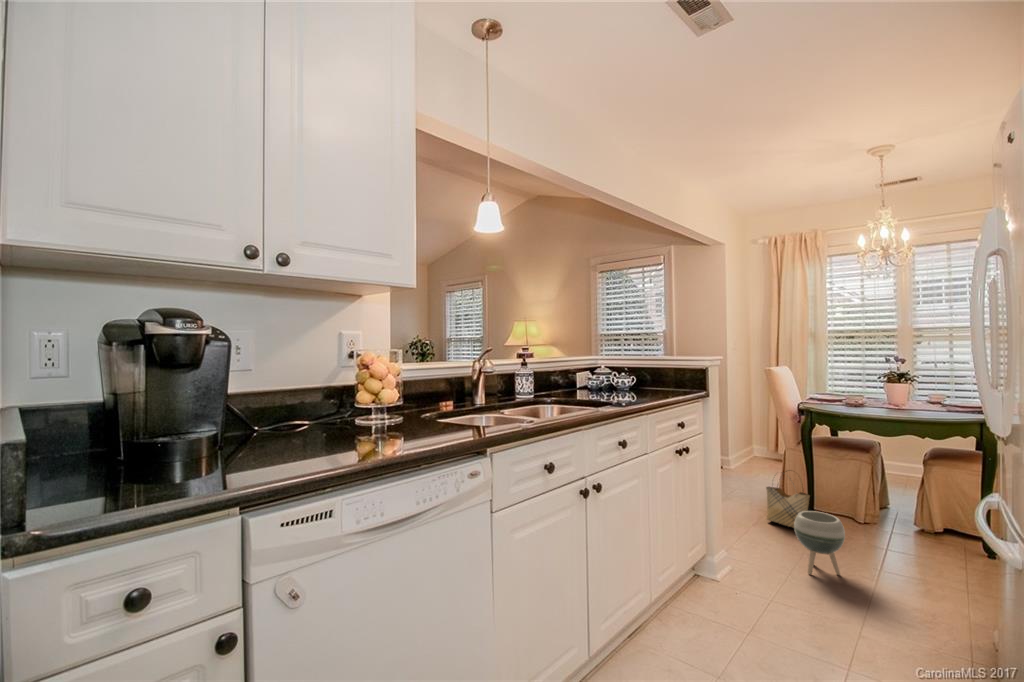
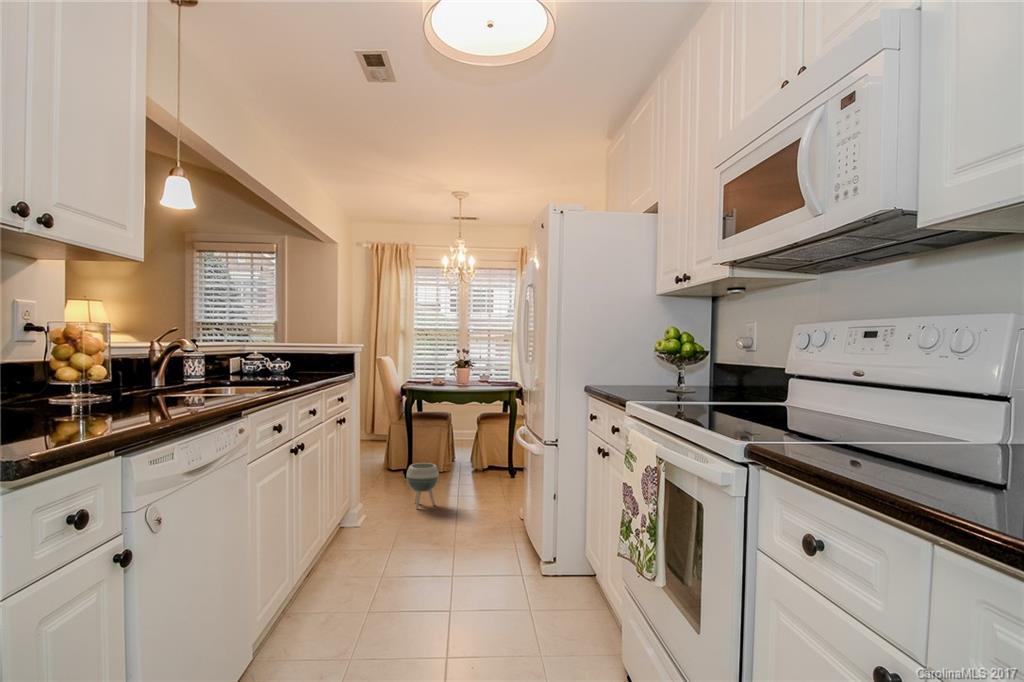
woven basket: present [766,471,810,528] -> none [378,440,411,485]

